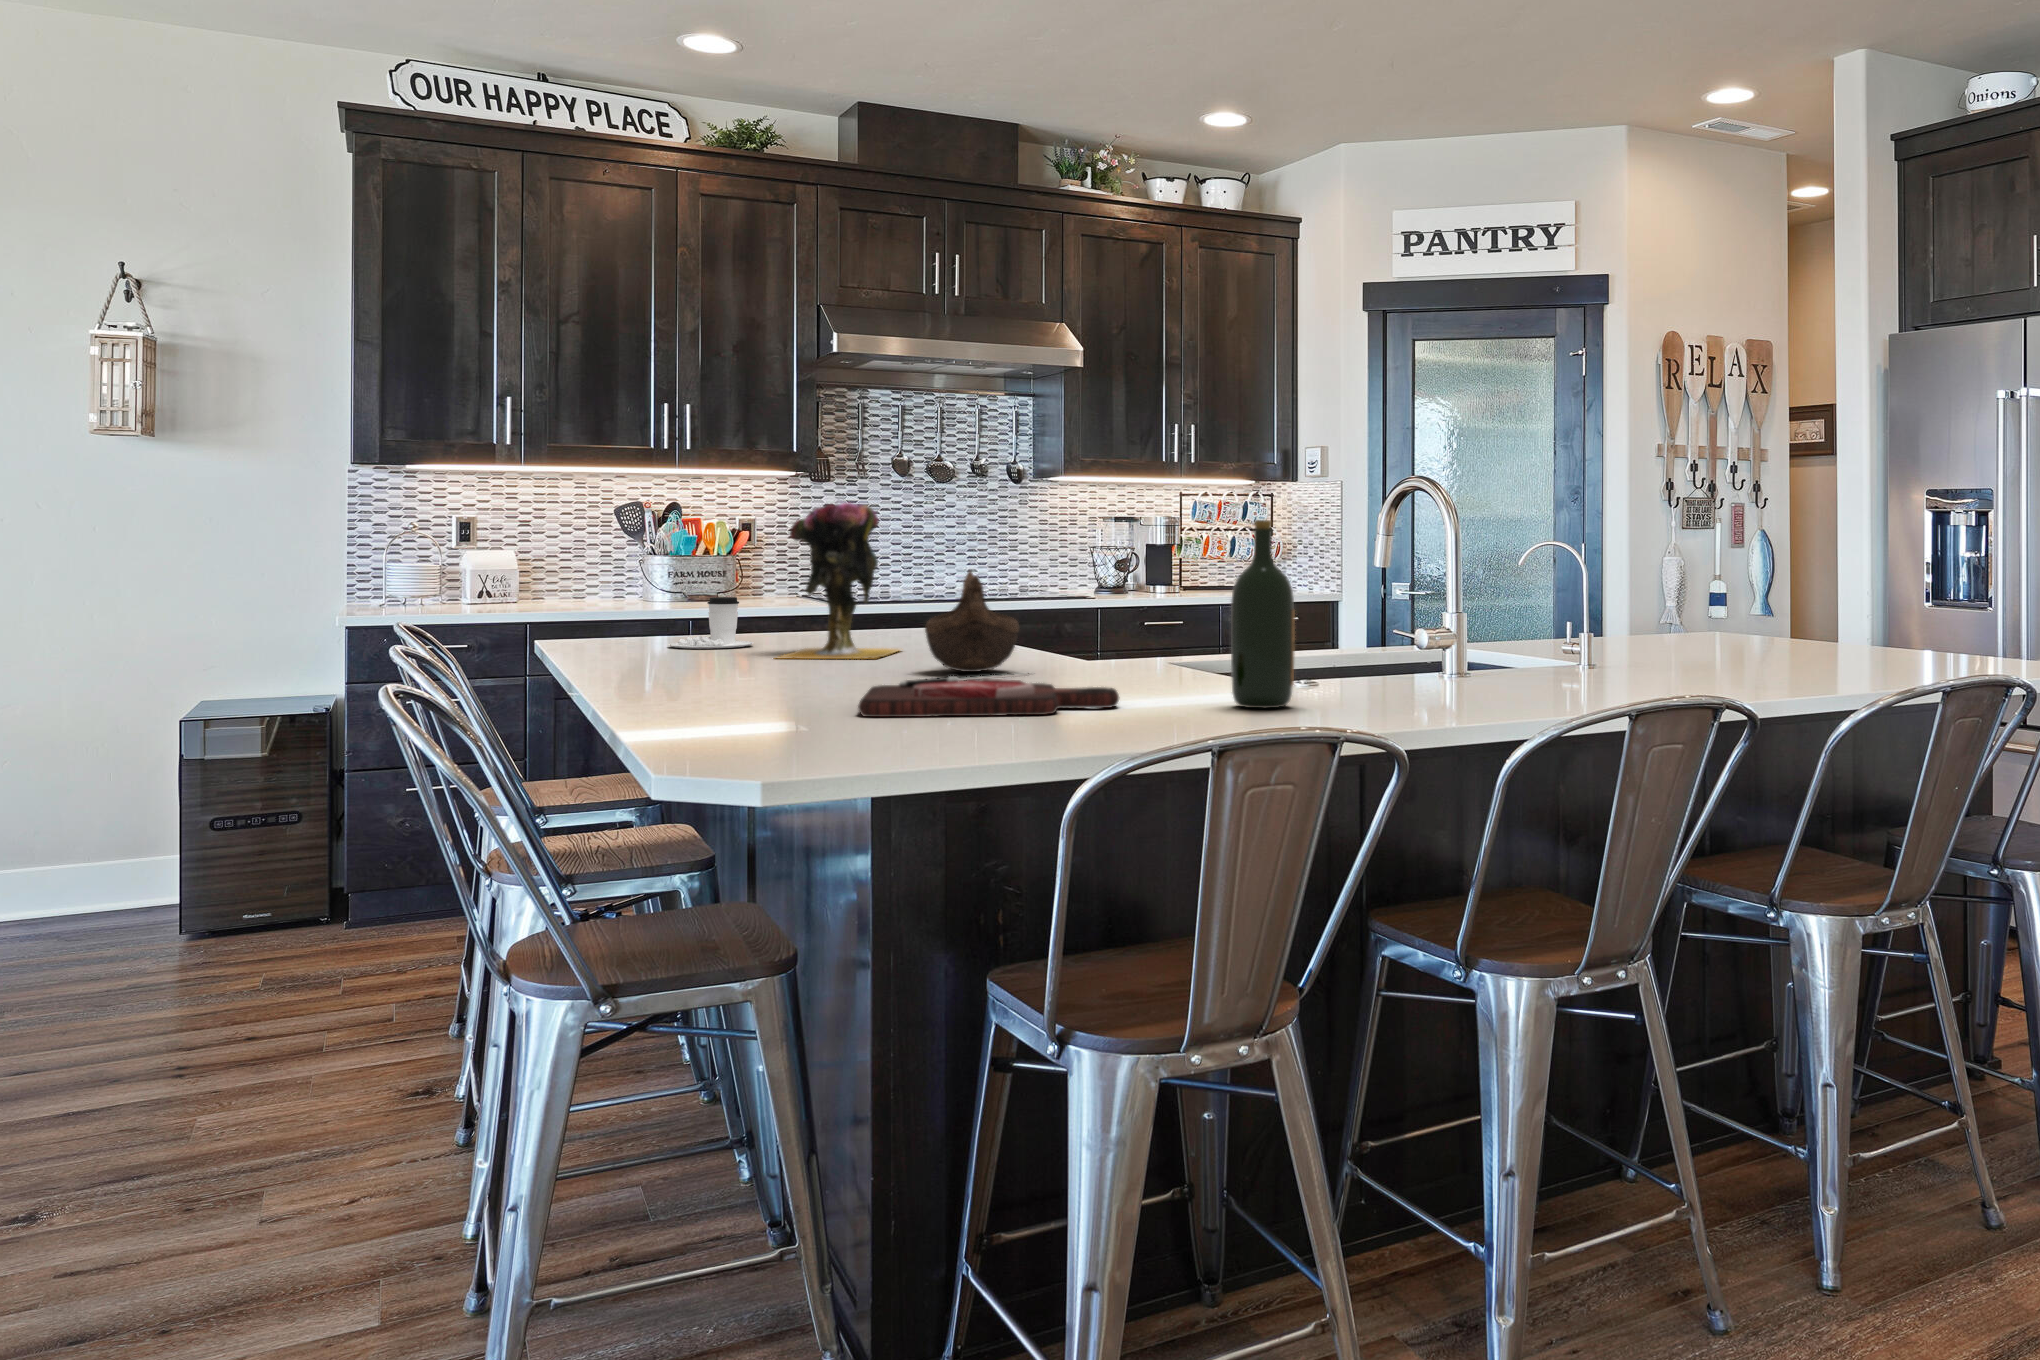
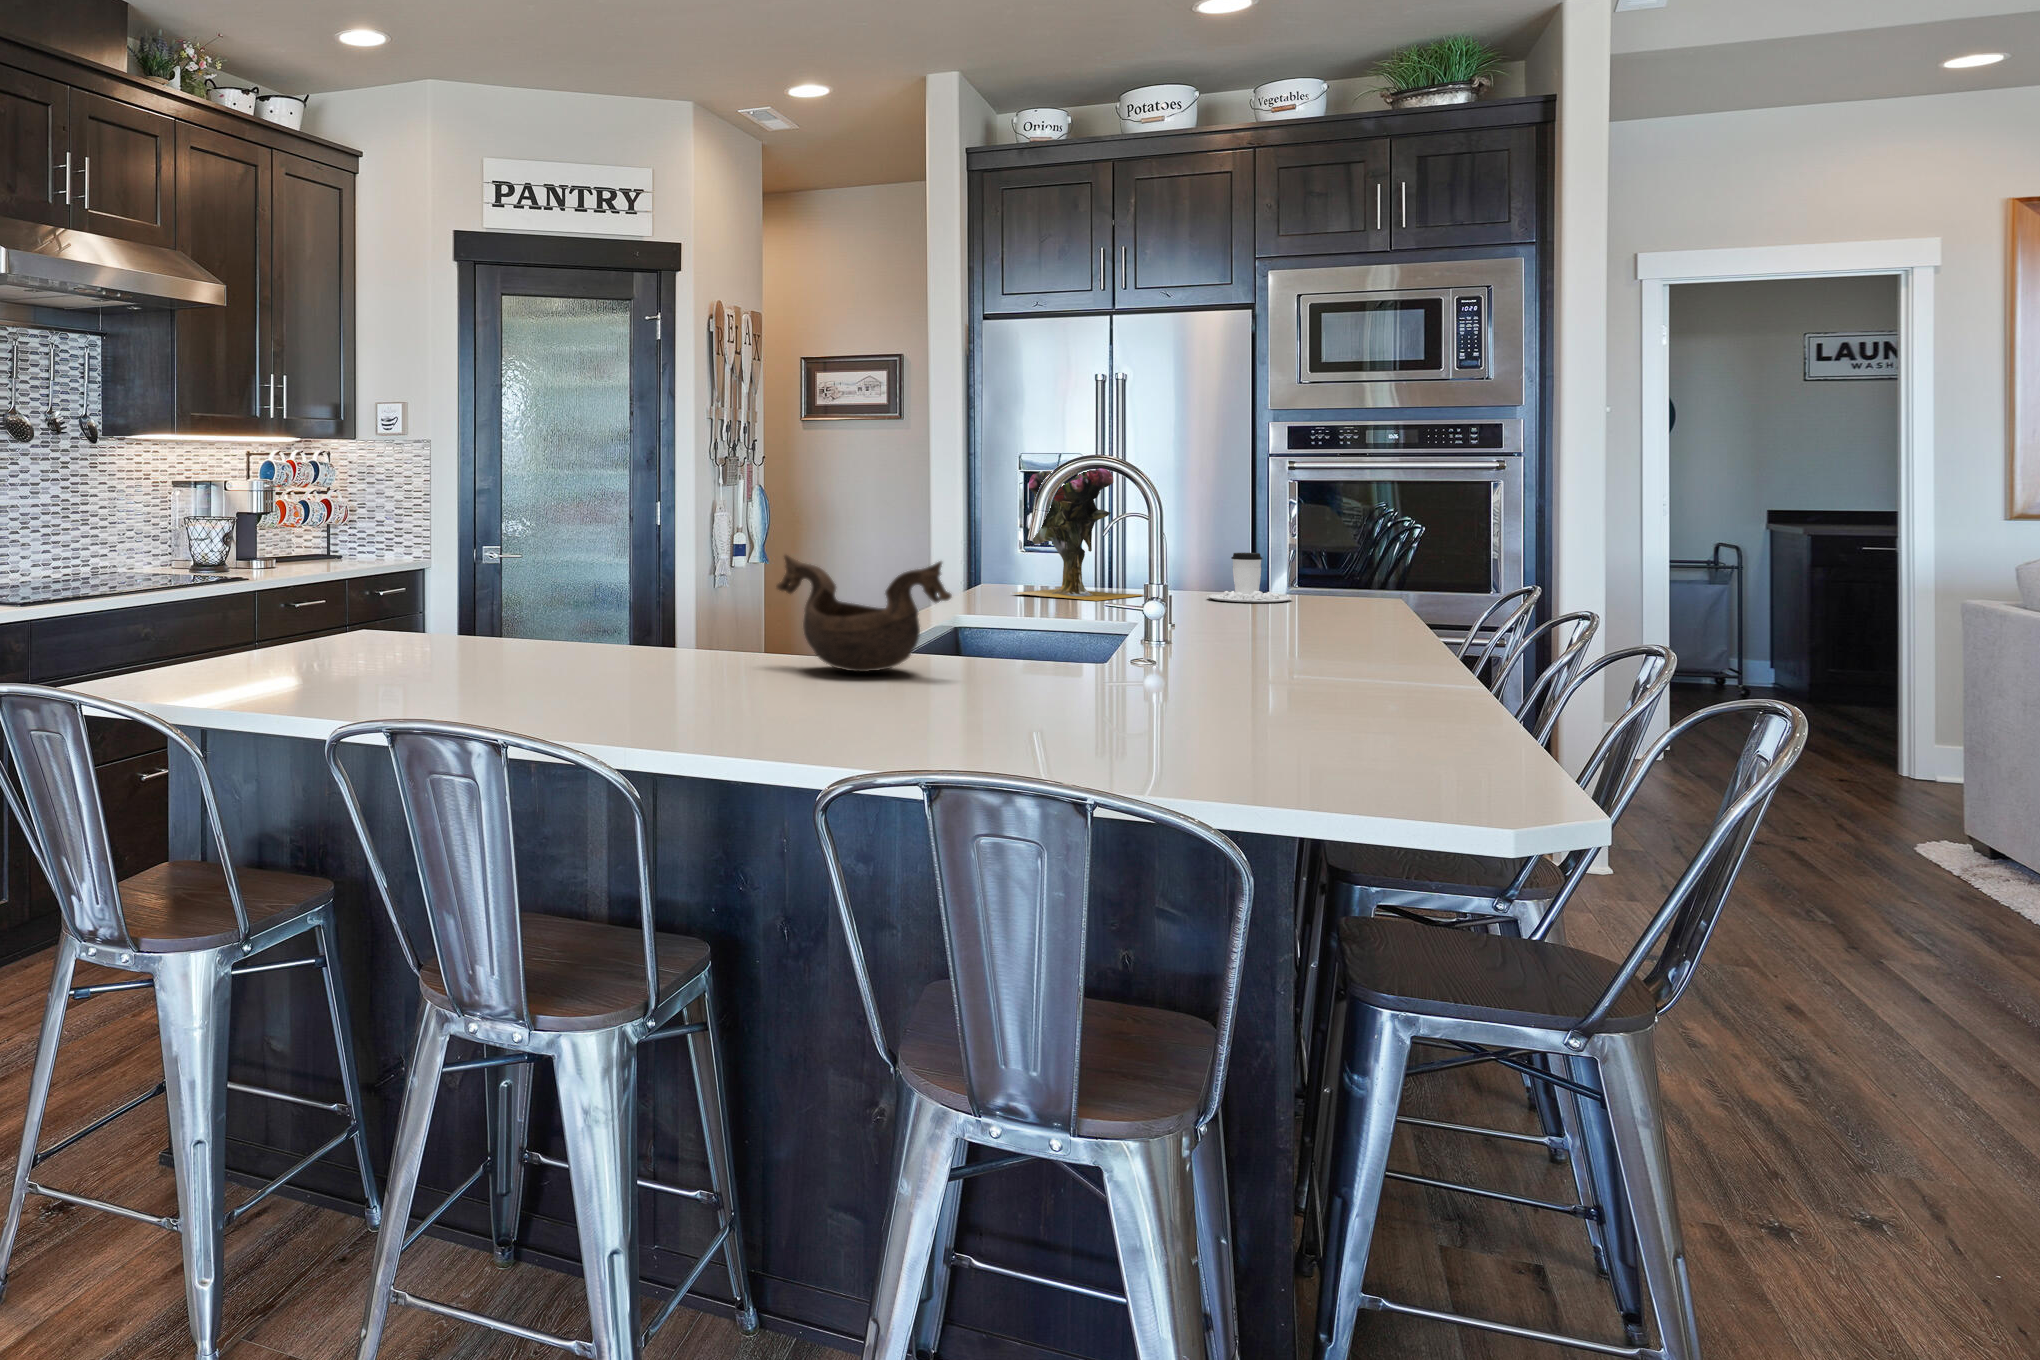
vase: present [775,503,898,659] -> present [1014,469,1142,601]
wine bottle: present [1231,520,1295,708] -> none [1347,493,1417,678]
coffee cup: present [668,597,754,649] -> present [1207,553,1291,603]
cutting board: present [858,673,1119,717] -> none [1144,664,1374,732]

